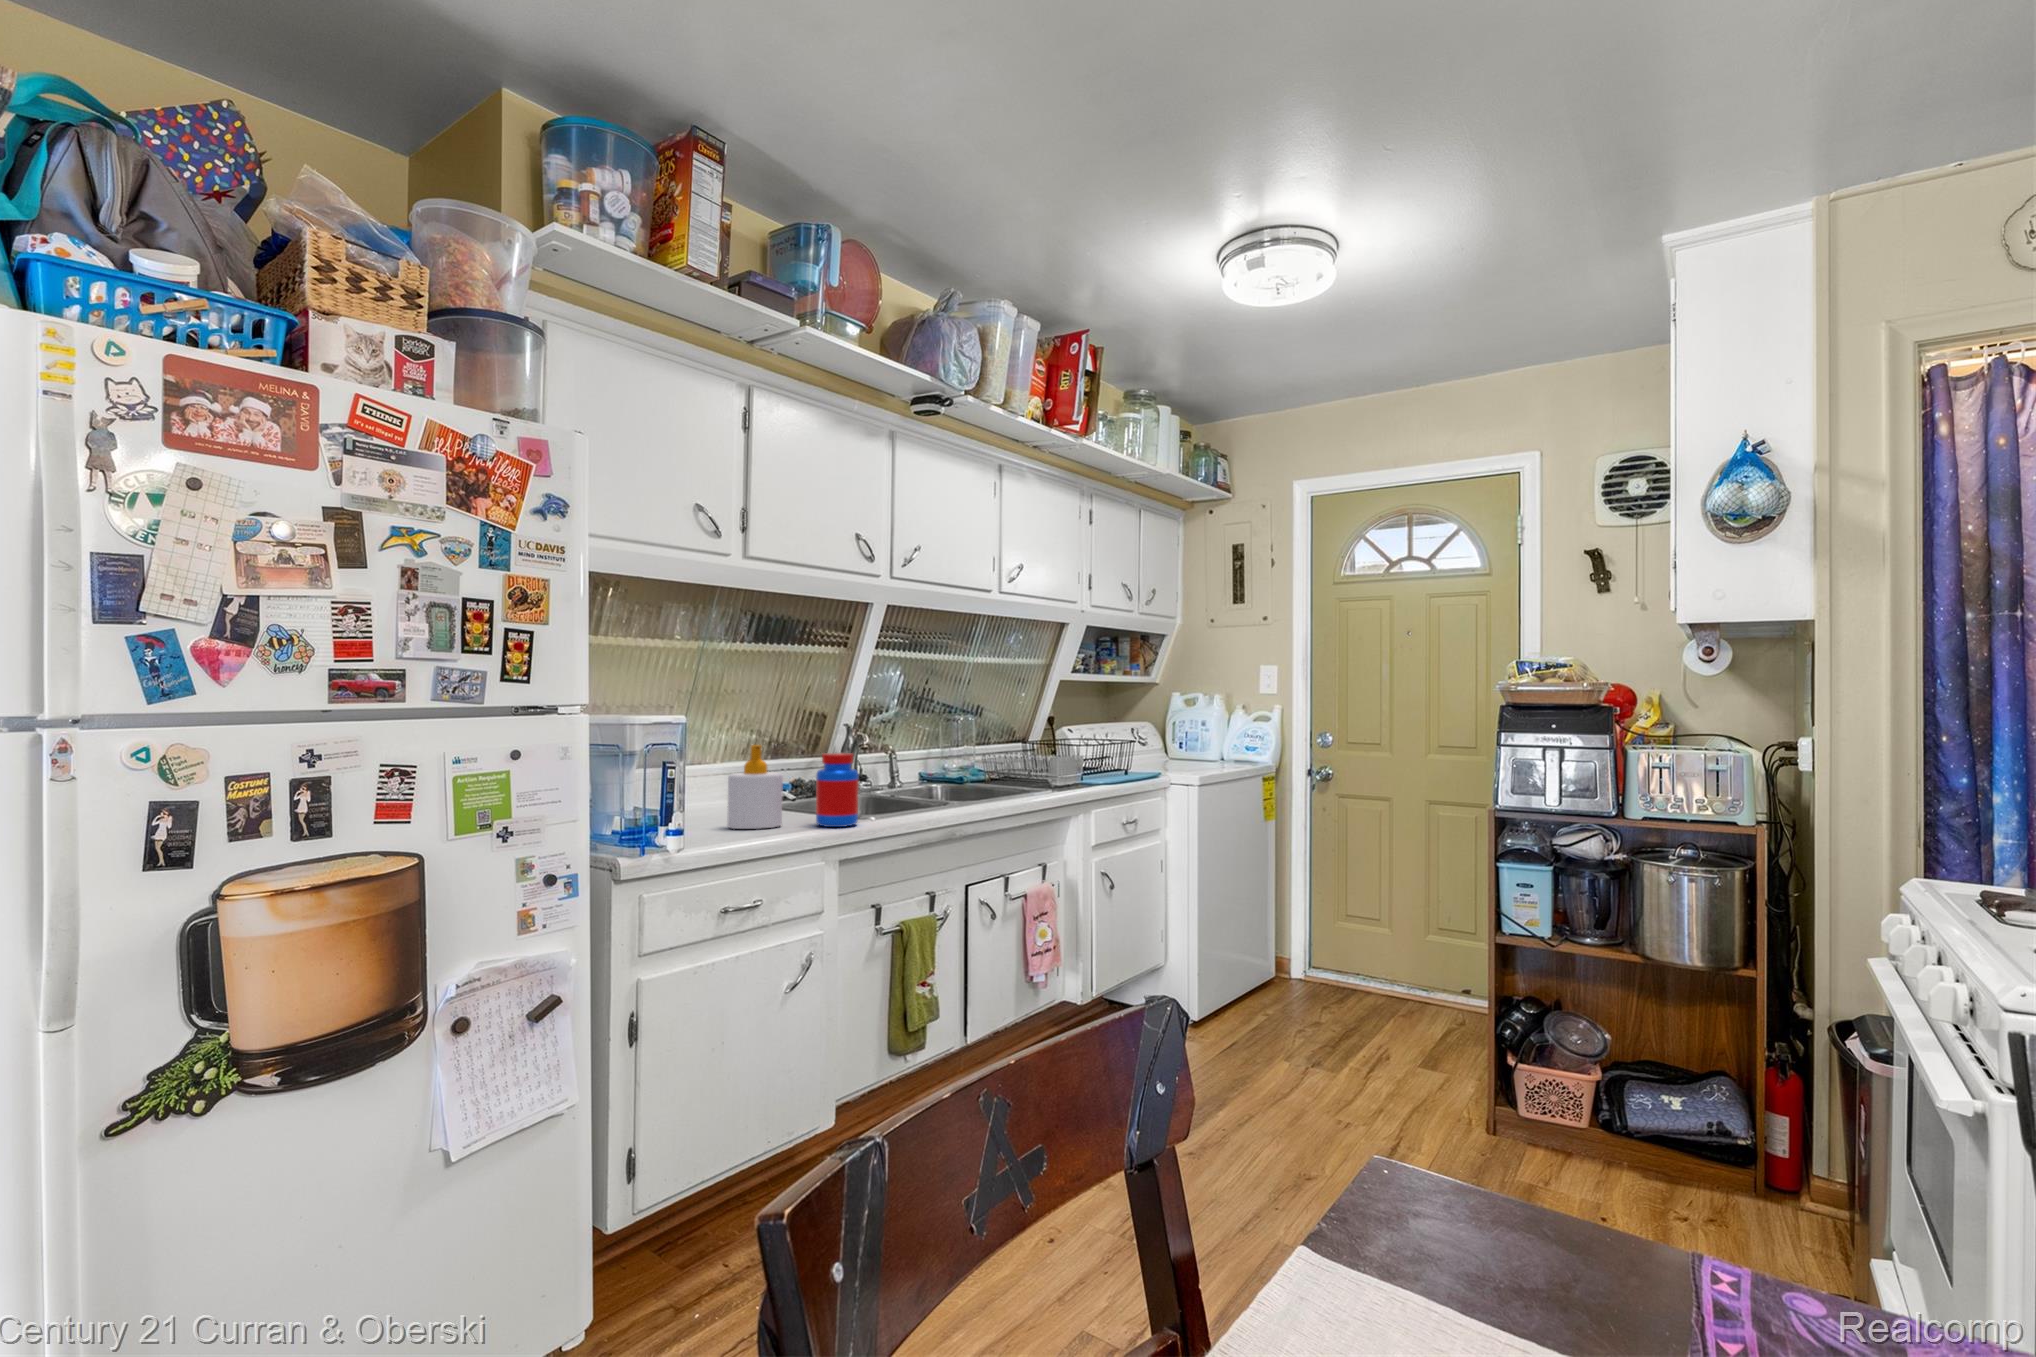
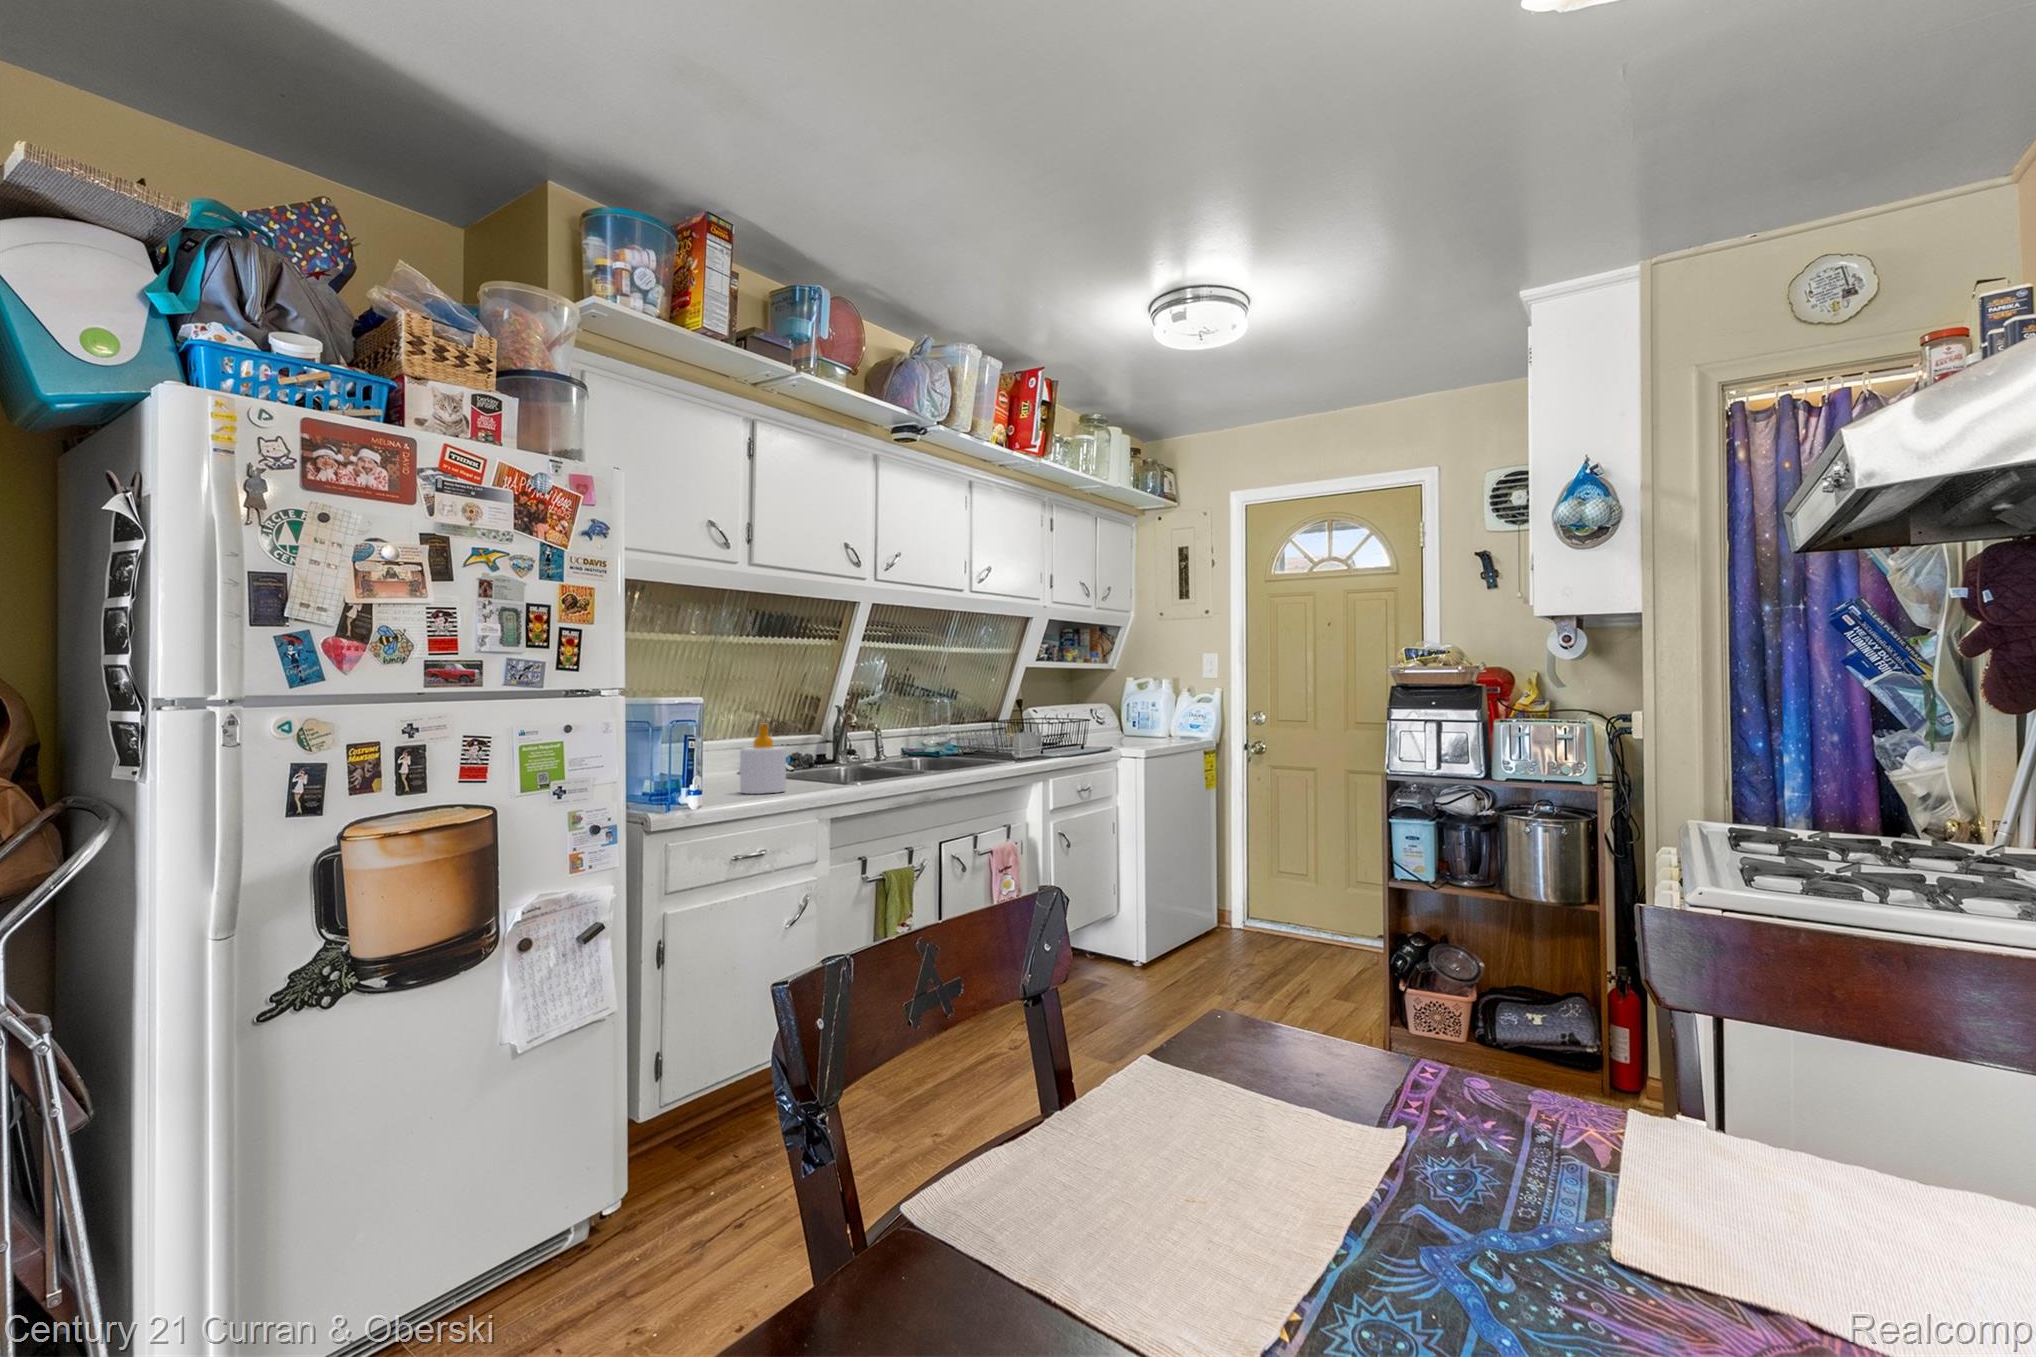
jar: present [816,753,859,827] -> none [814,730,850,792]

